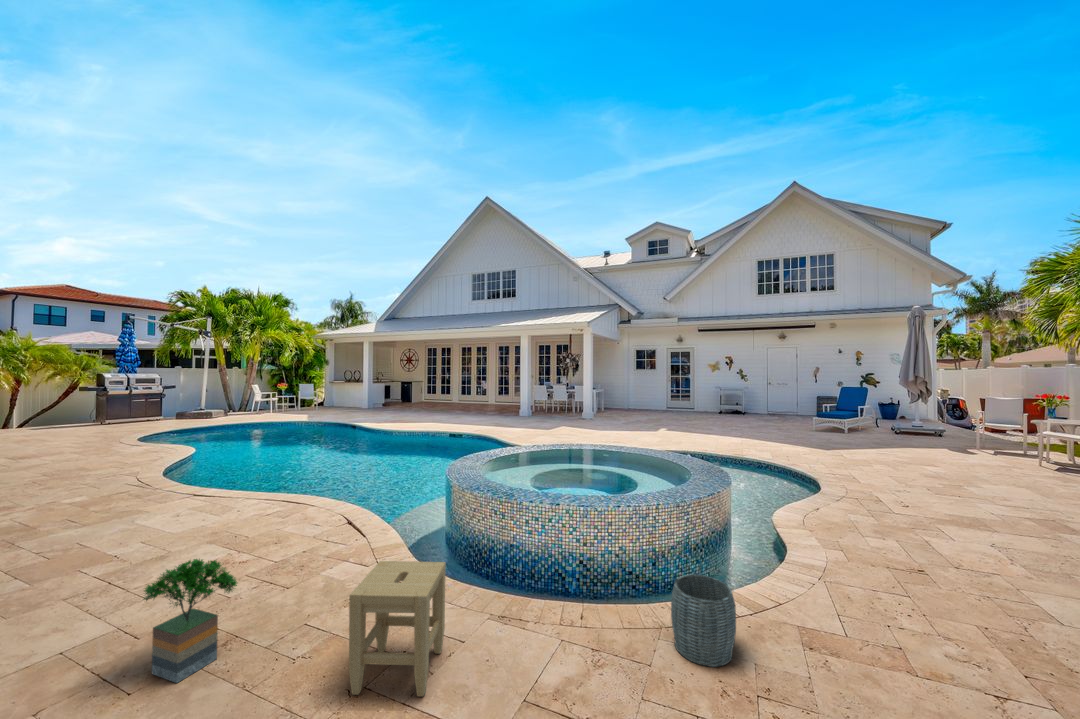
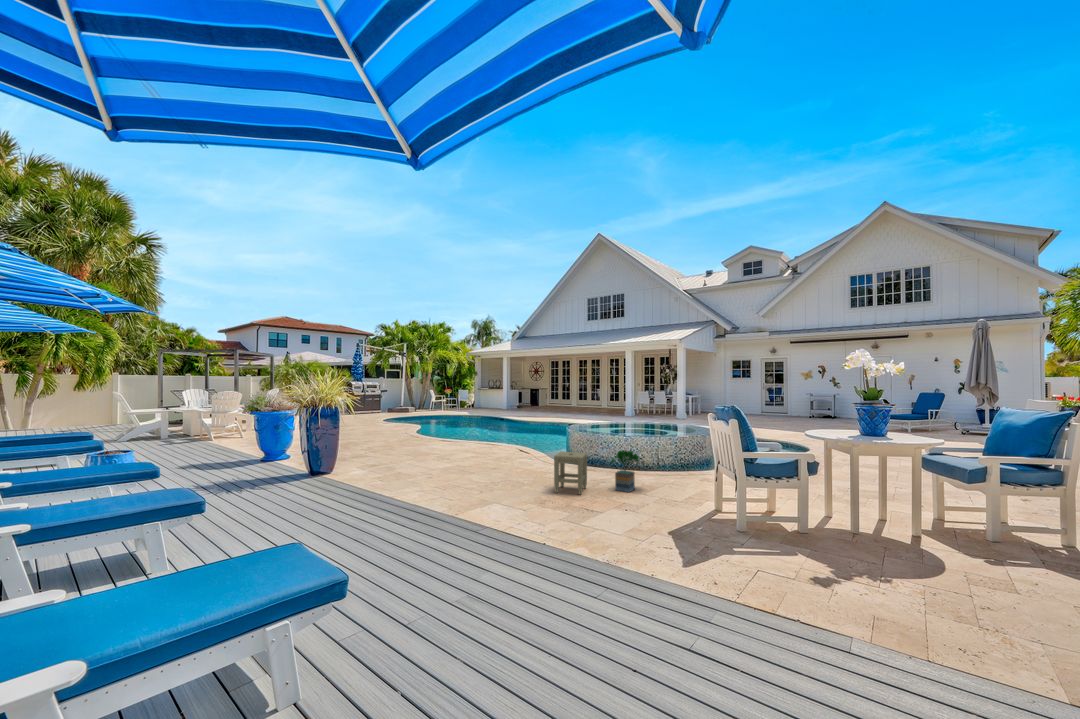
potted tree: present [143,559,237,683] -> present [611,450,640,492]
woven basket: present [671,575,736,667] -> none [685,466,713,498]

